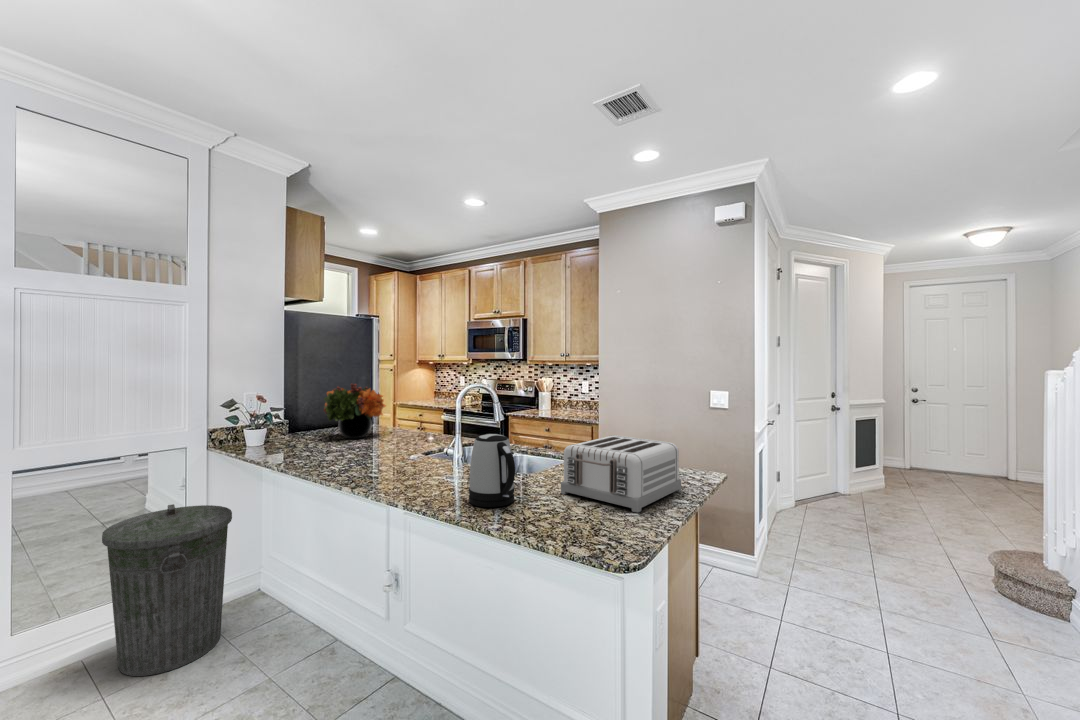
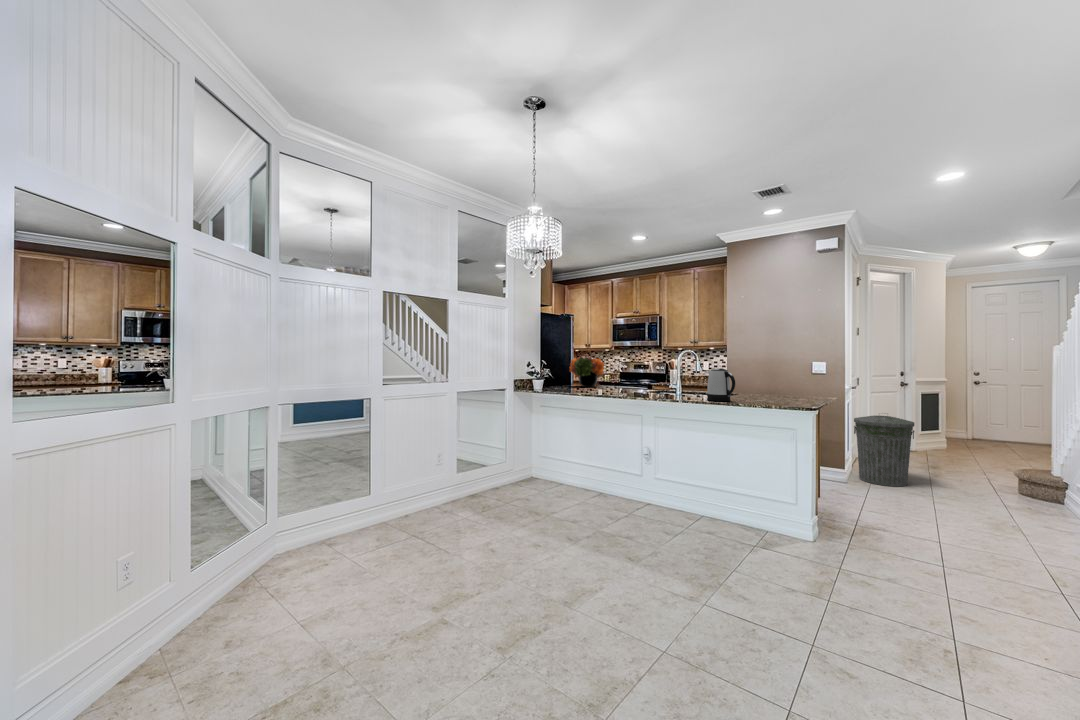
toaster: present [561,435,681,512] -> none [750,375,813,404]
trash can: present [102,504,232,676] -> present [854,415,914,486]

